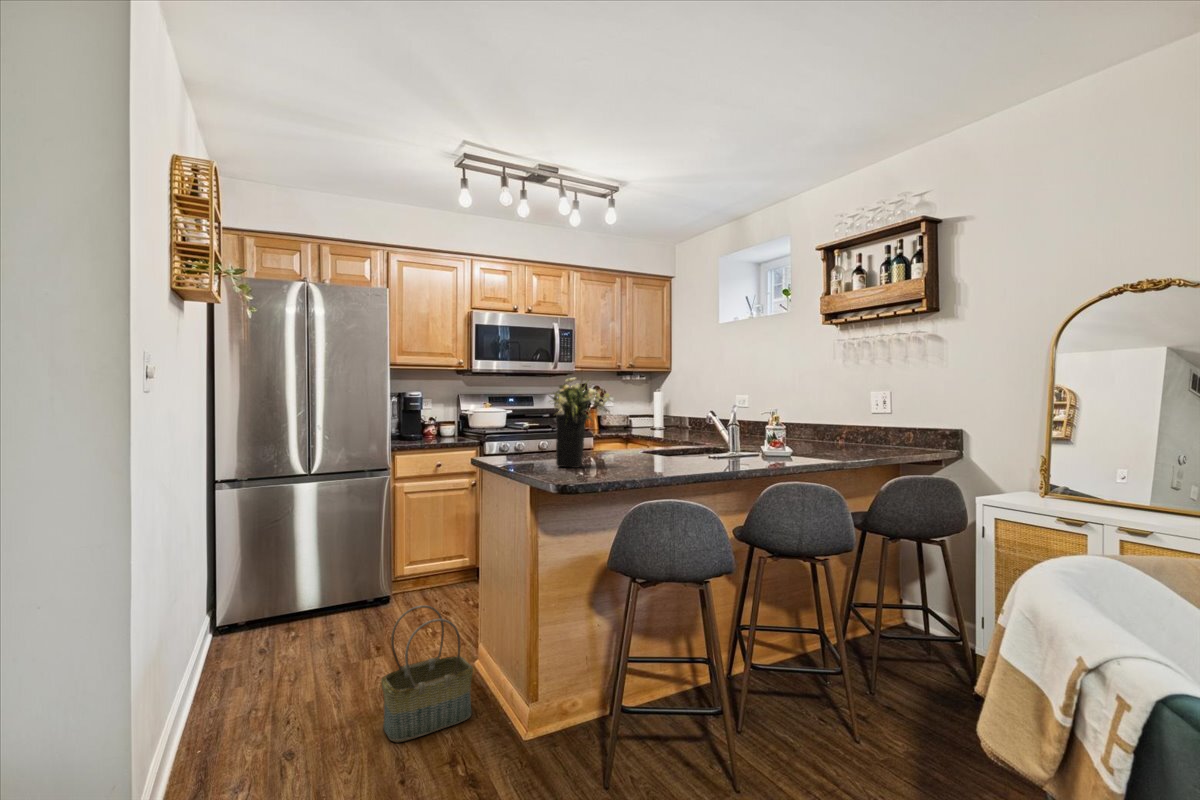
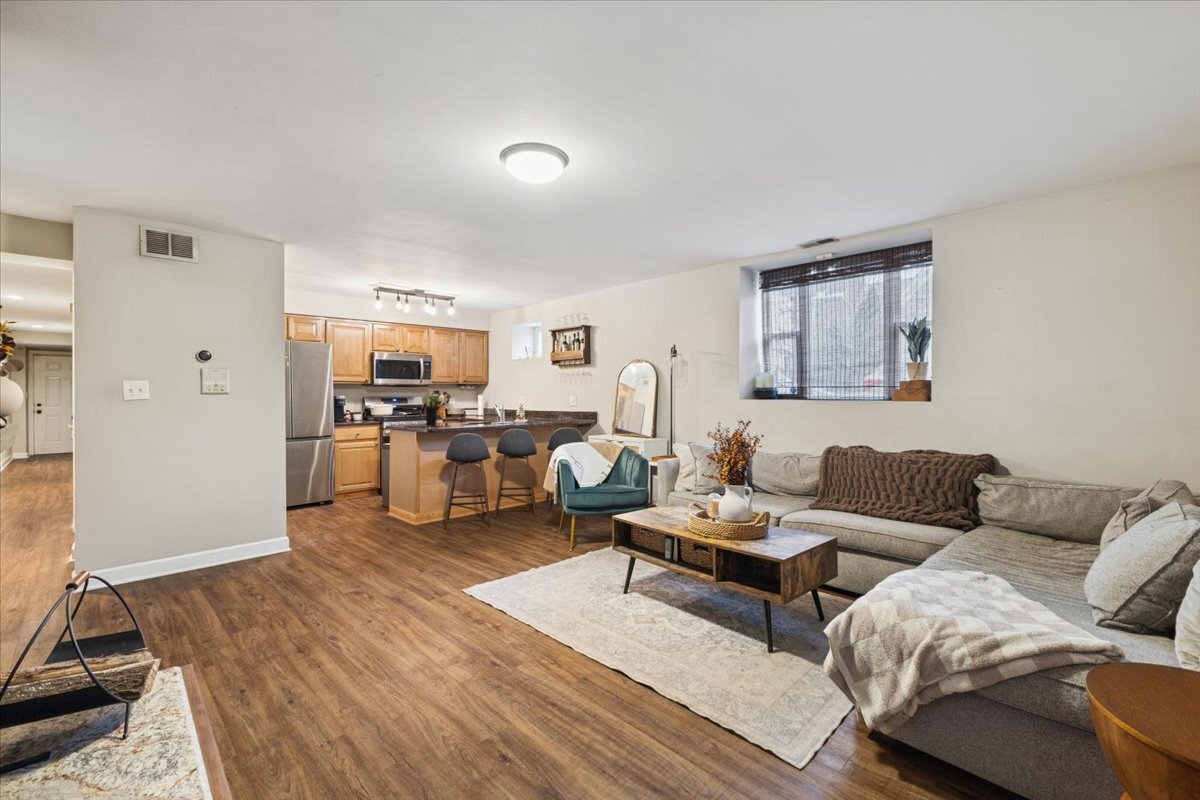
basket: present [381,605,473,742] -> none [355,482,392,528]

